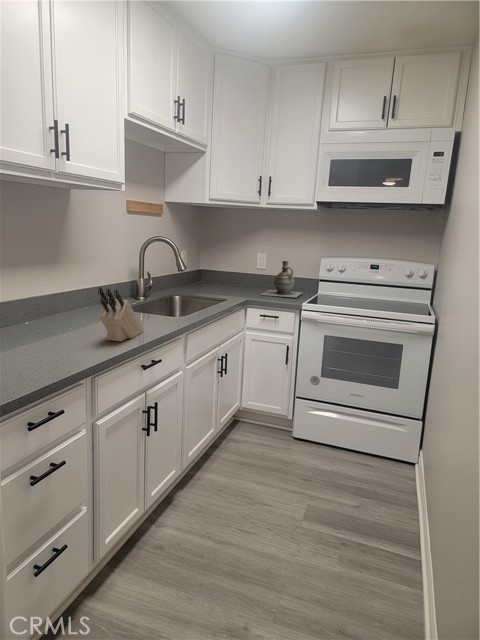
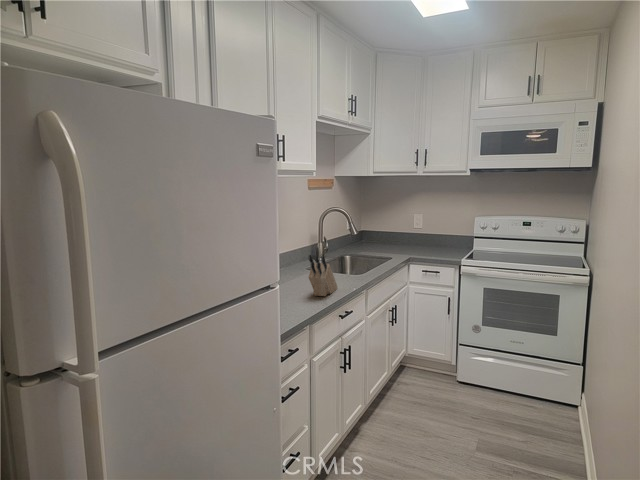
ceramic jug: present [261,261,302,297] -> none [420,221,459,254]

